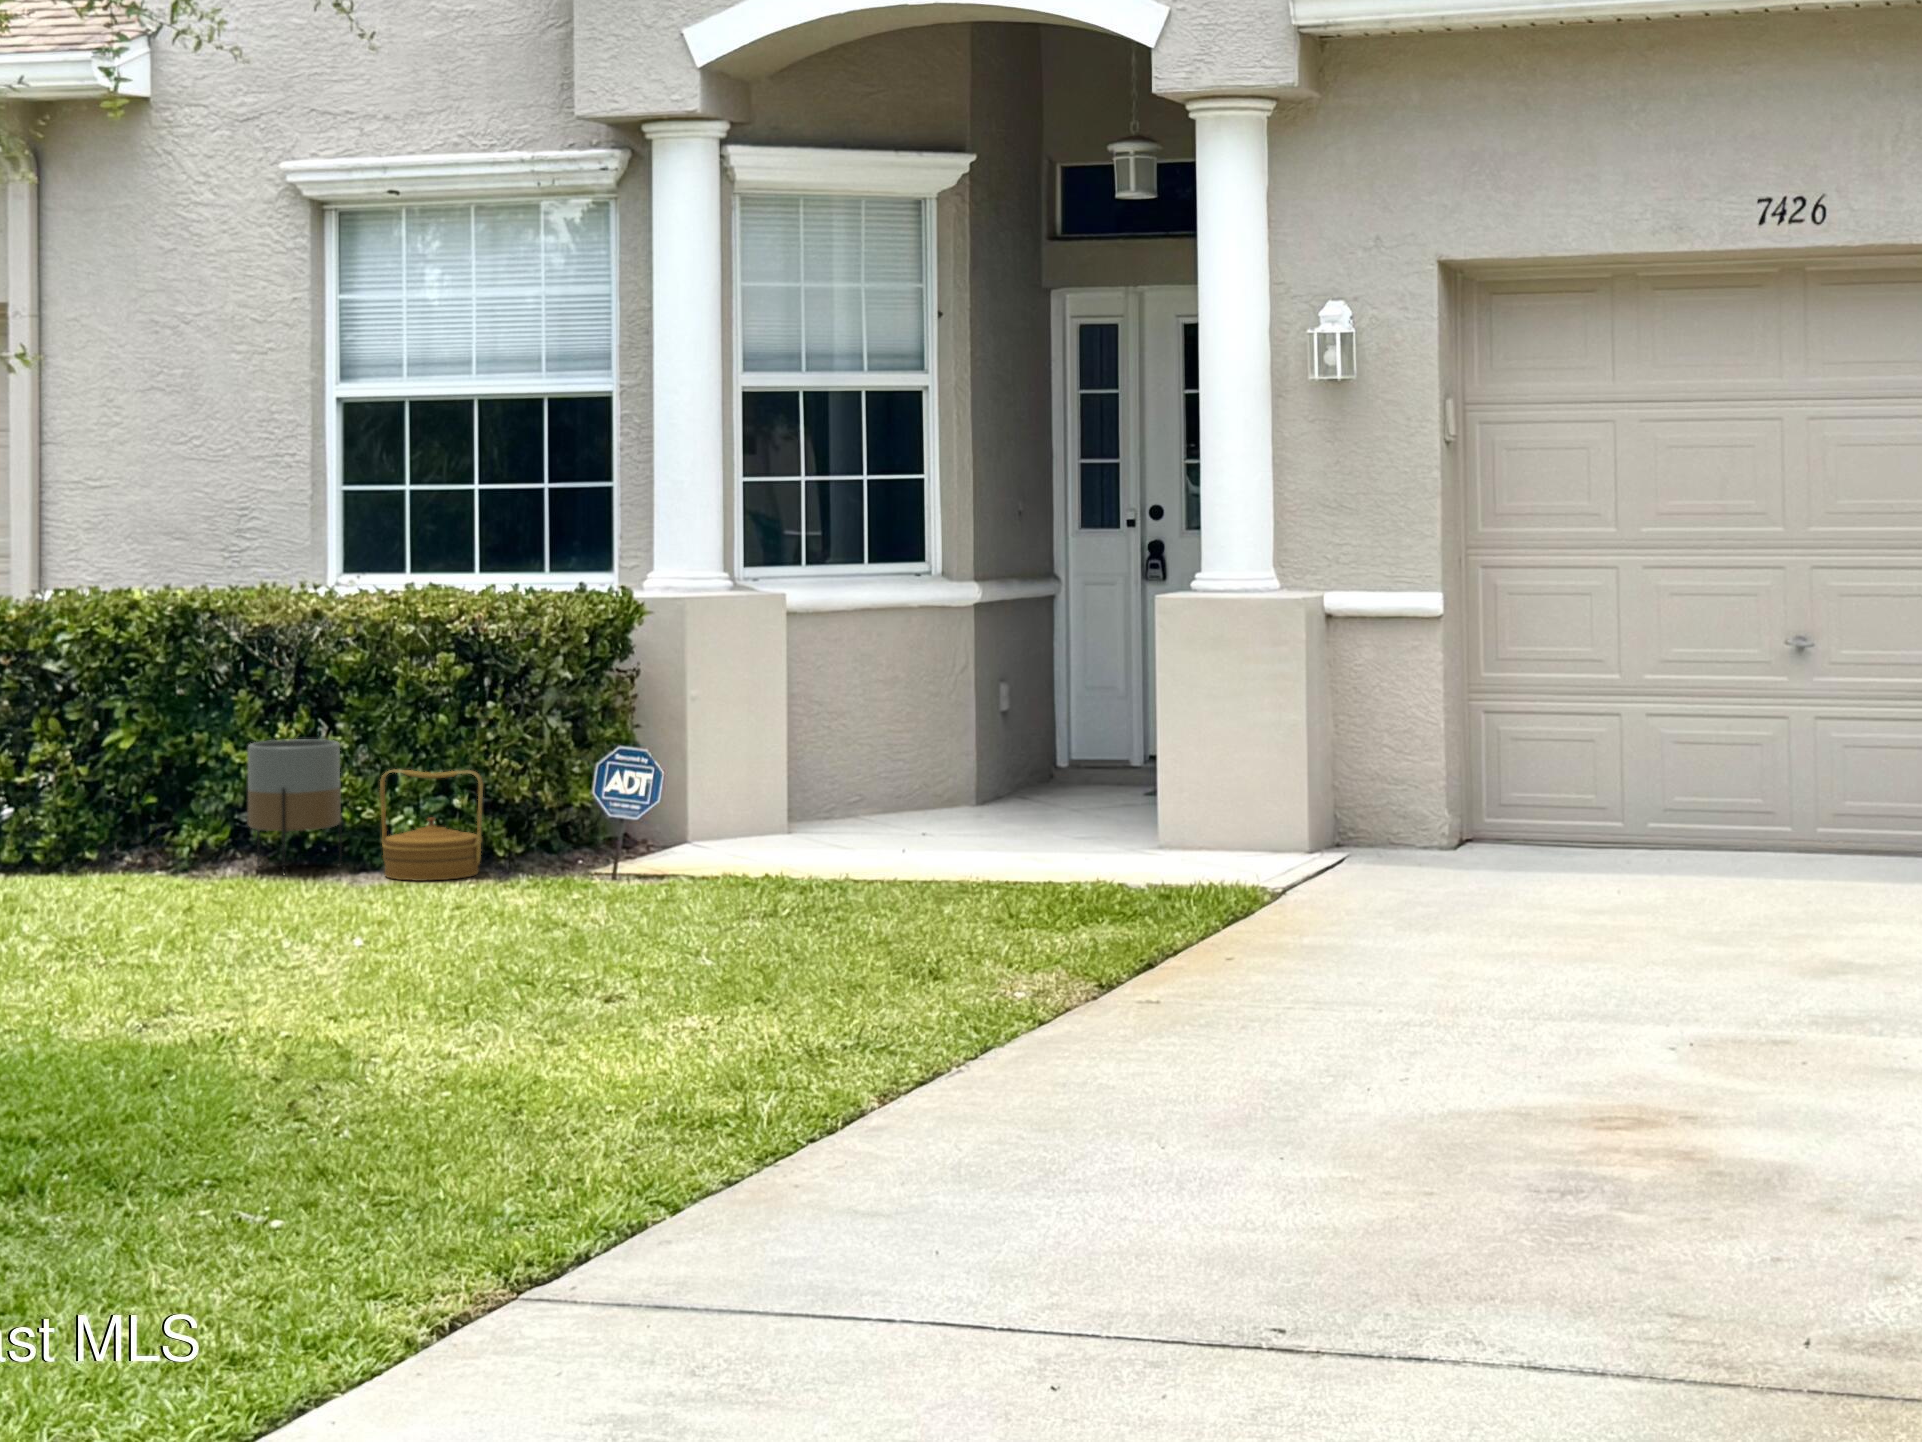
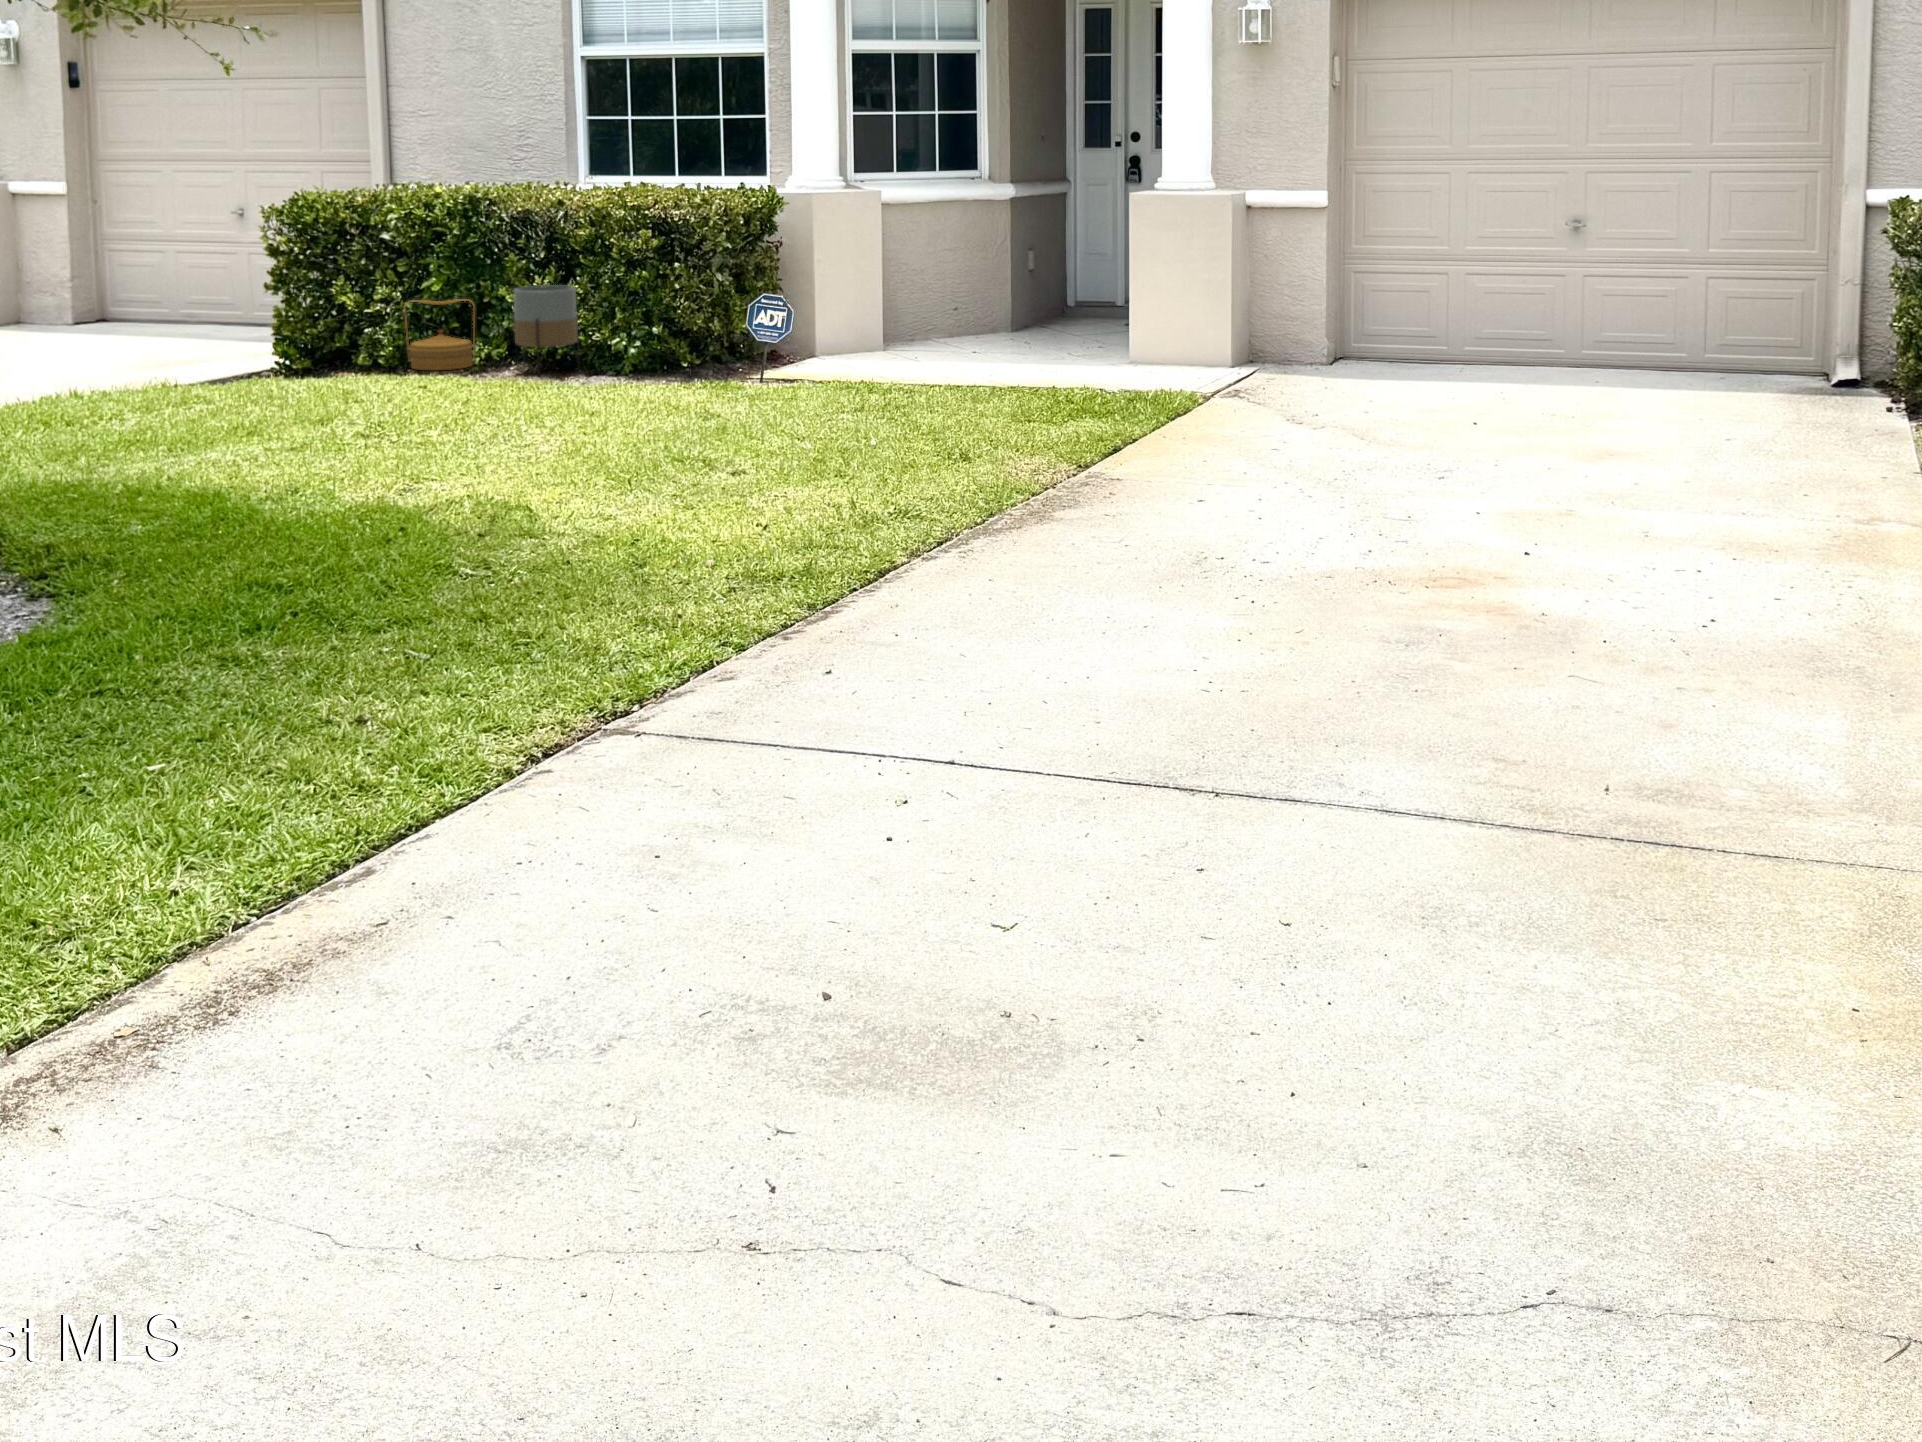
woven basket: present [380,770,483,881] -> present [404,299,475,370]

